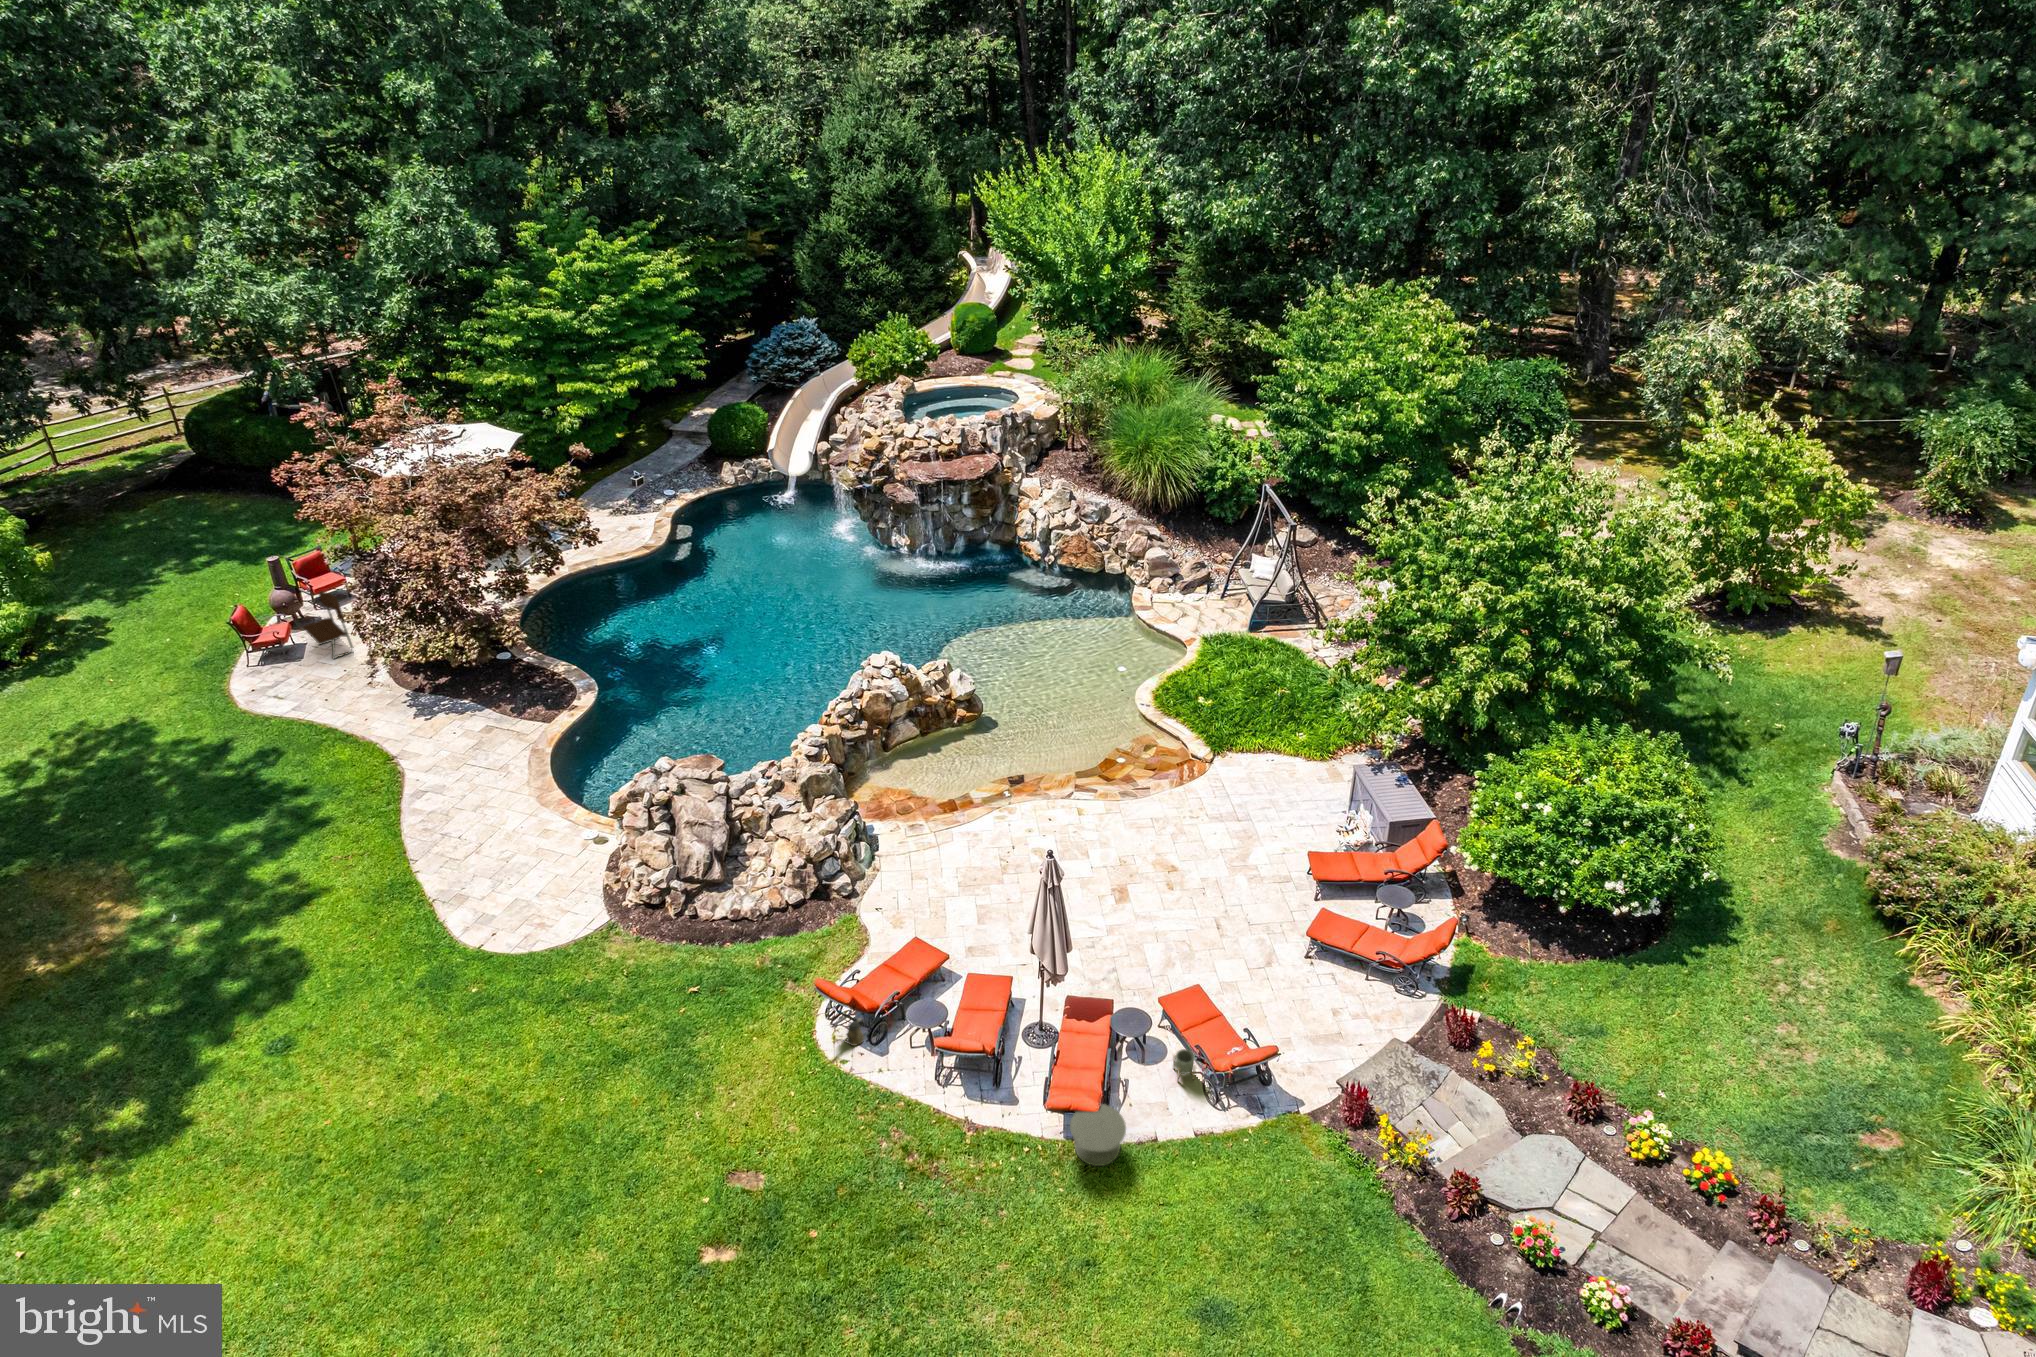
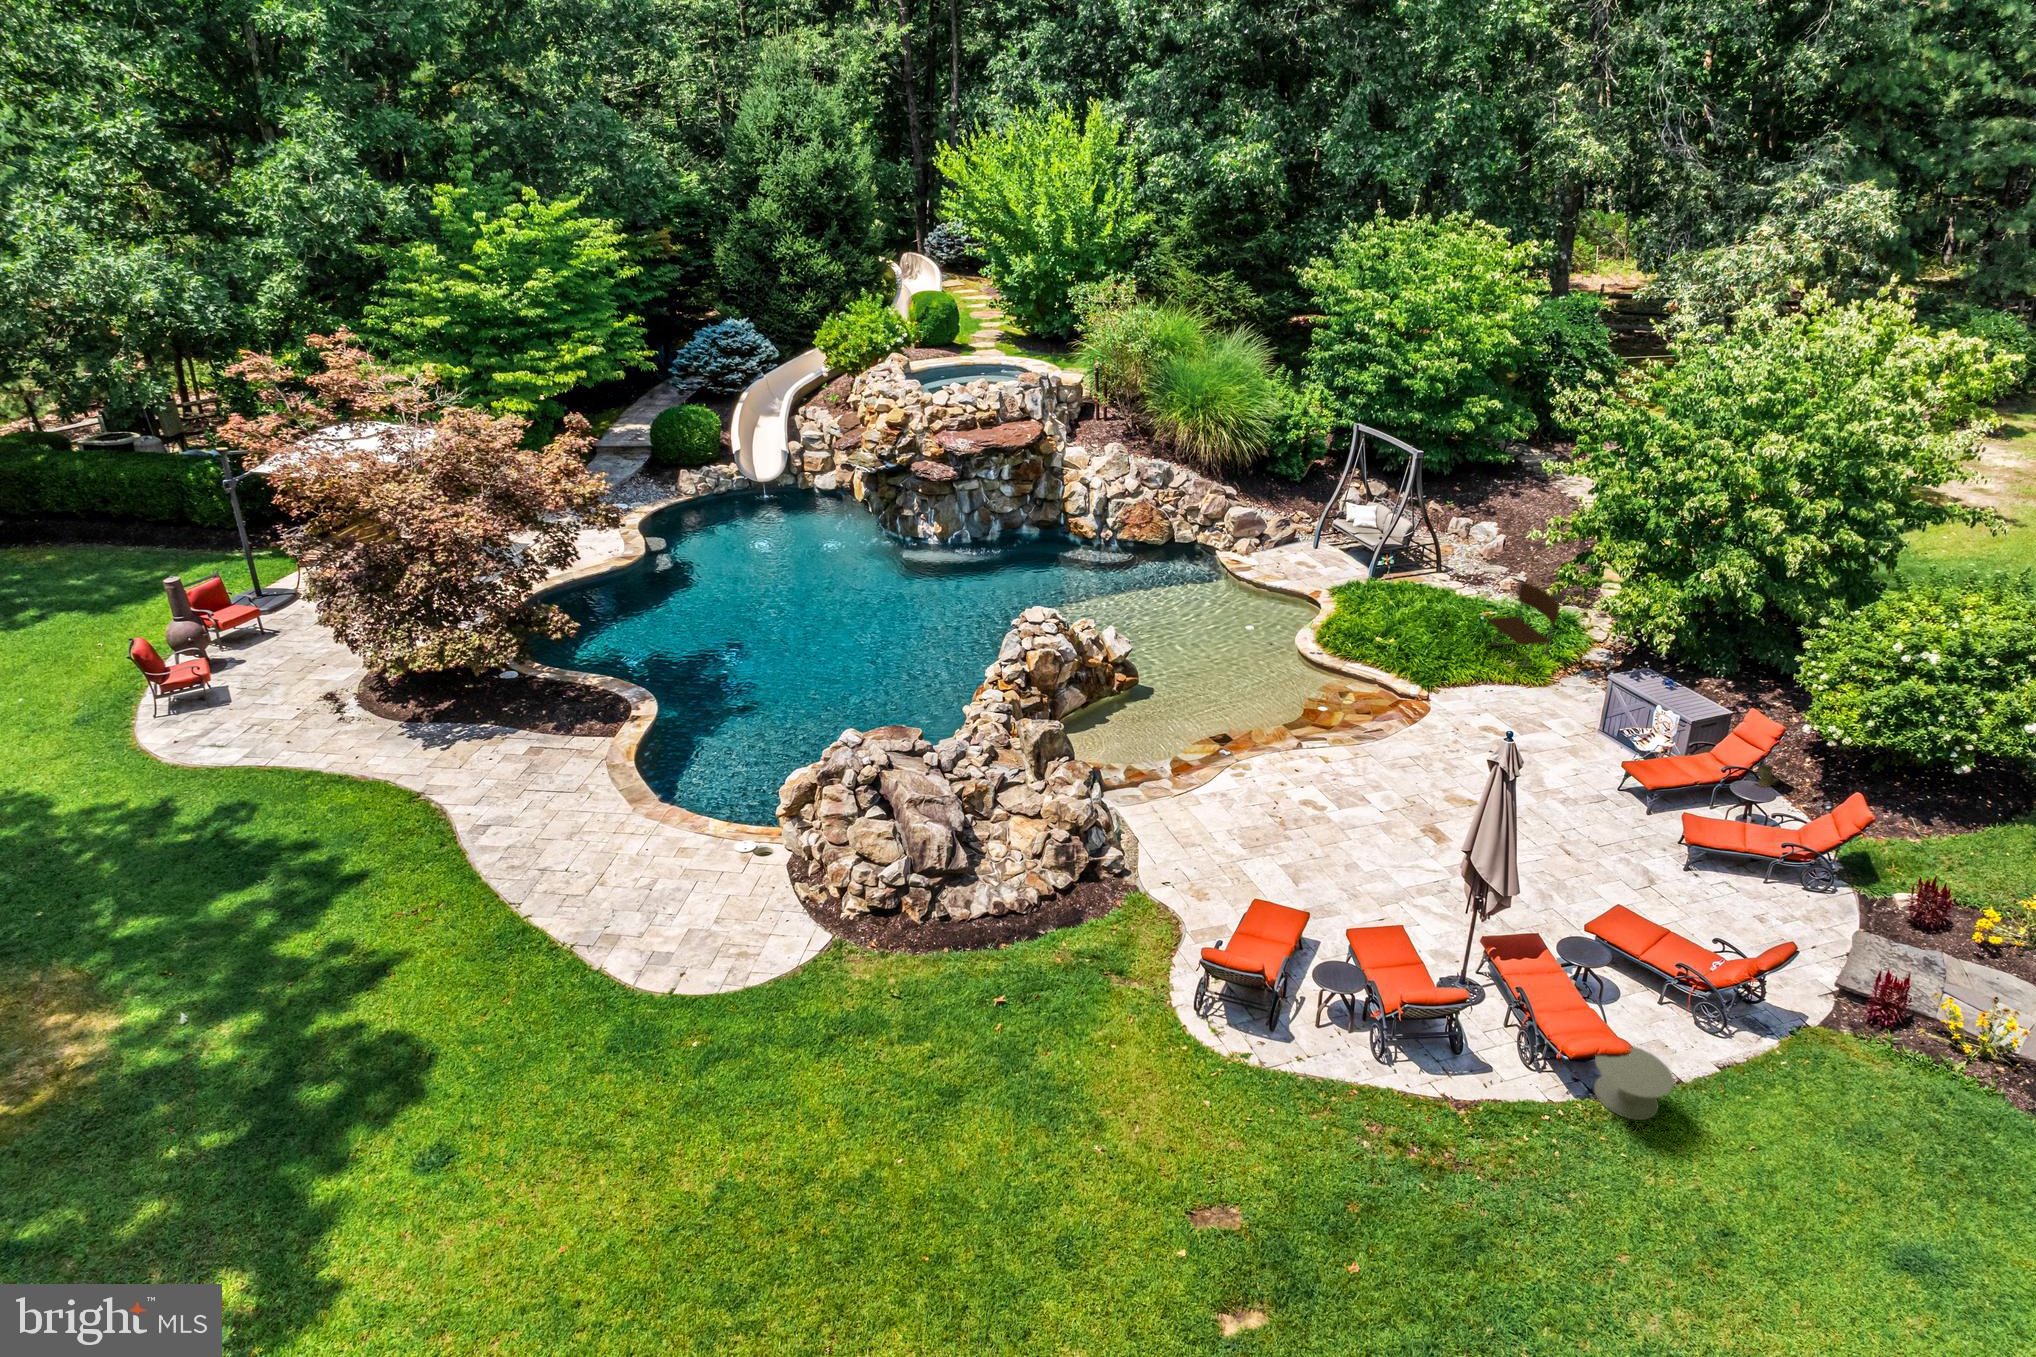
bench: present [303,591,354,658] -> present [1487,583,1560,668]
watering can: present [841,1018,865,1046] -> present [1756,765,1788,787]
planter: present [1173,1049,1195,1081] -> none [1640,971,1679,1013]

